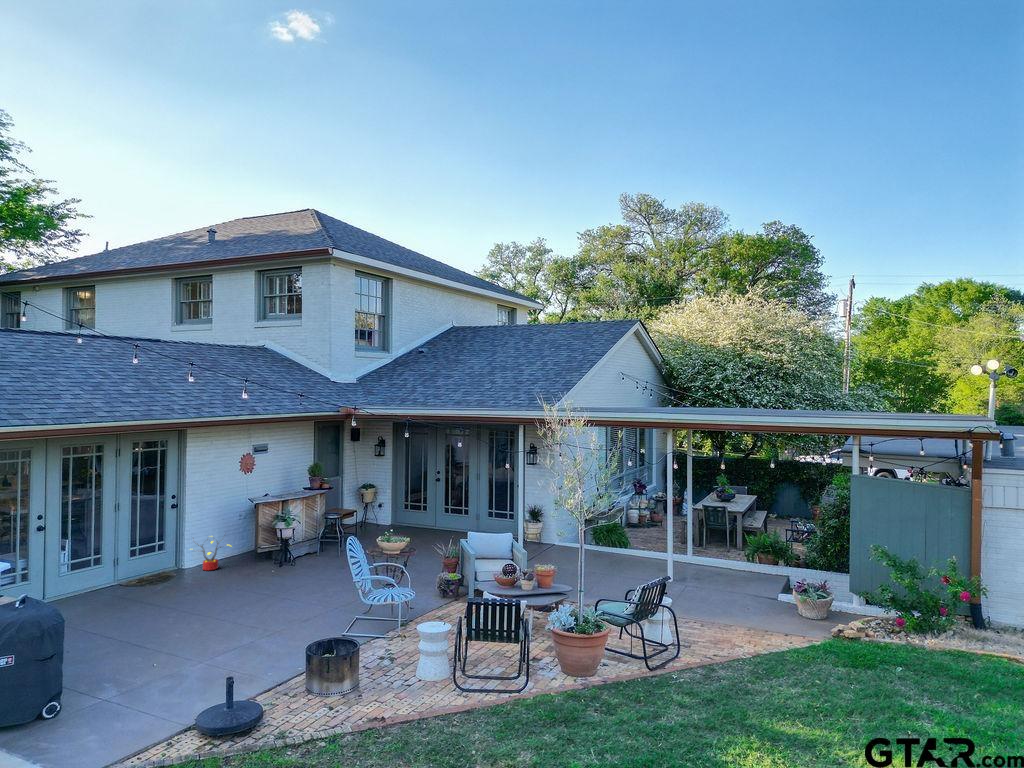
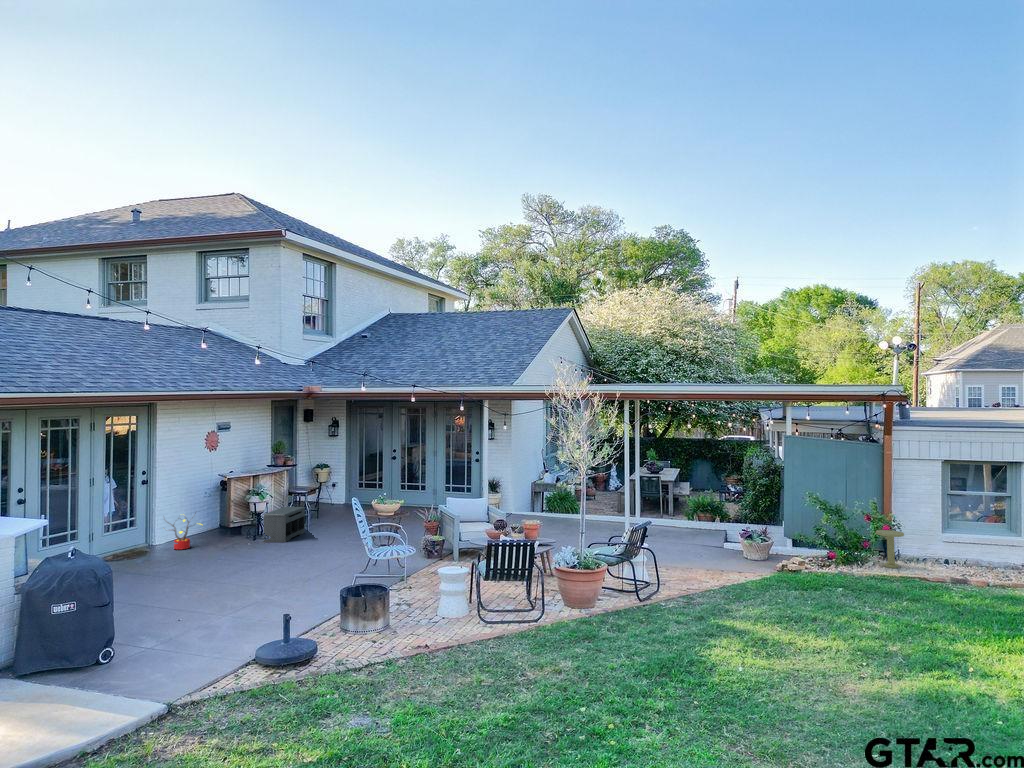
bench: none [288,529,335,567] -> present [263,507,305,542]
side table: none [953,600,990,650] -> present [876,530,904,568]

